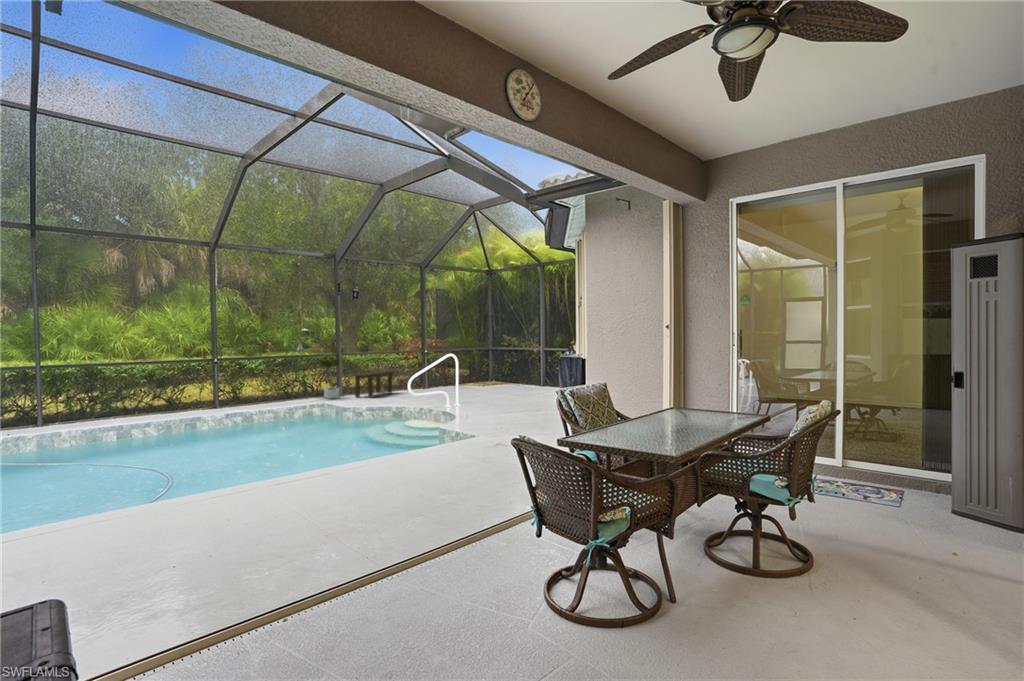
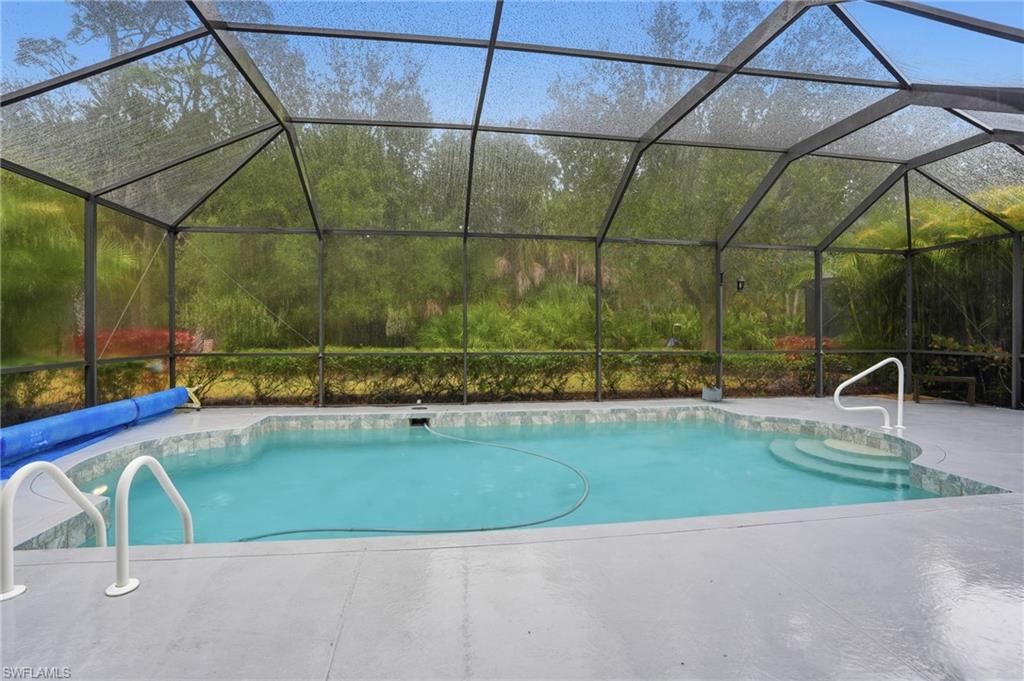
bench: present [355,371,393,398] -> present [912,375,976,407]

